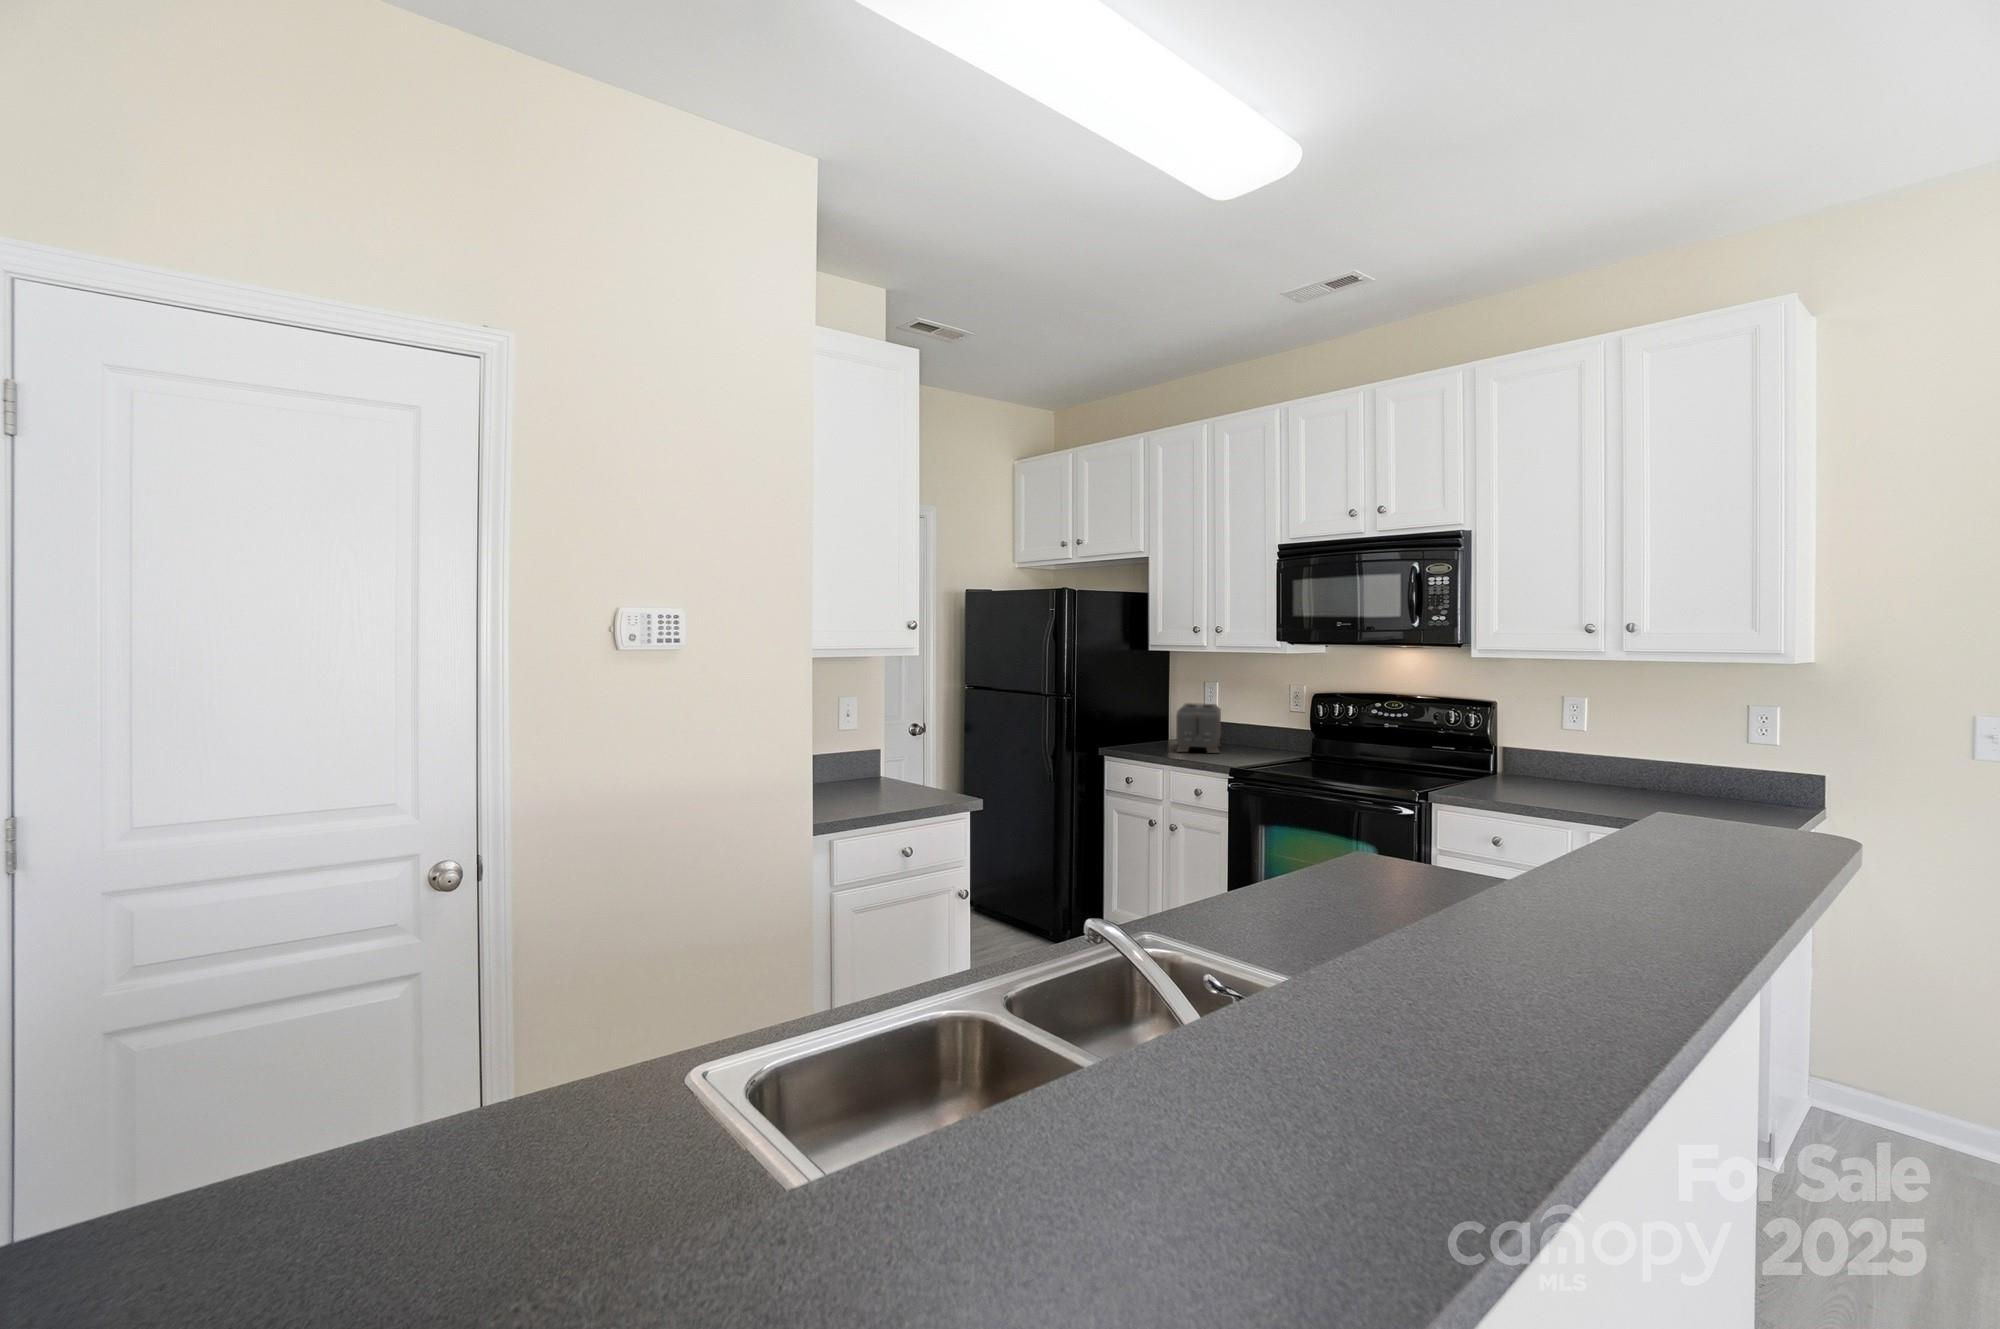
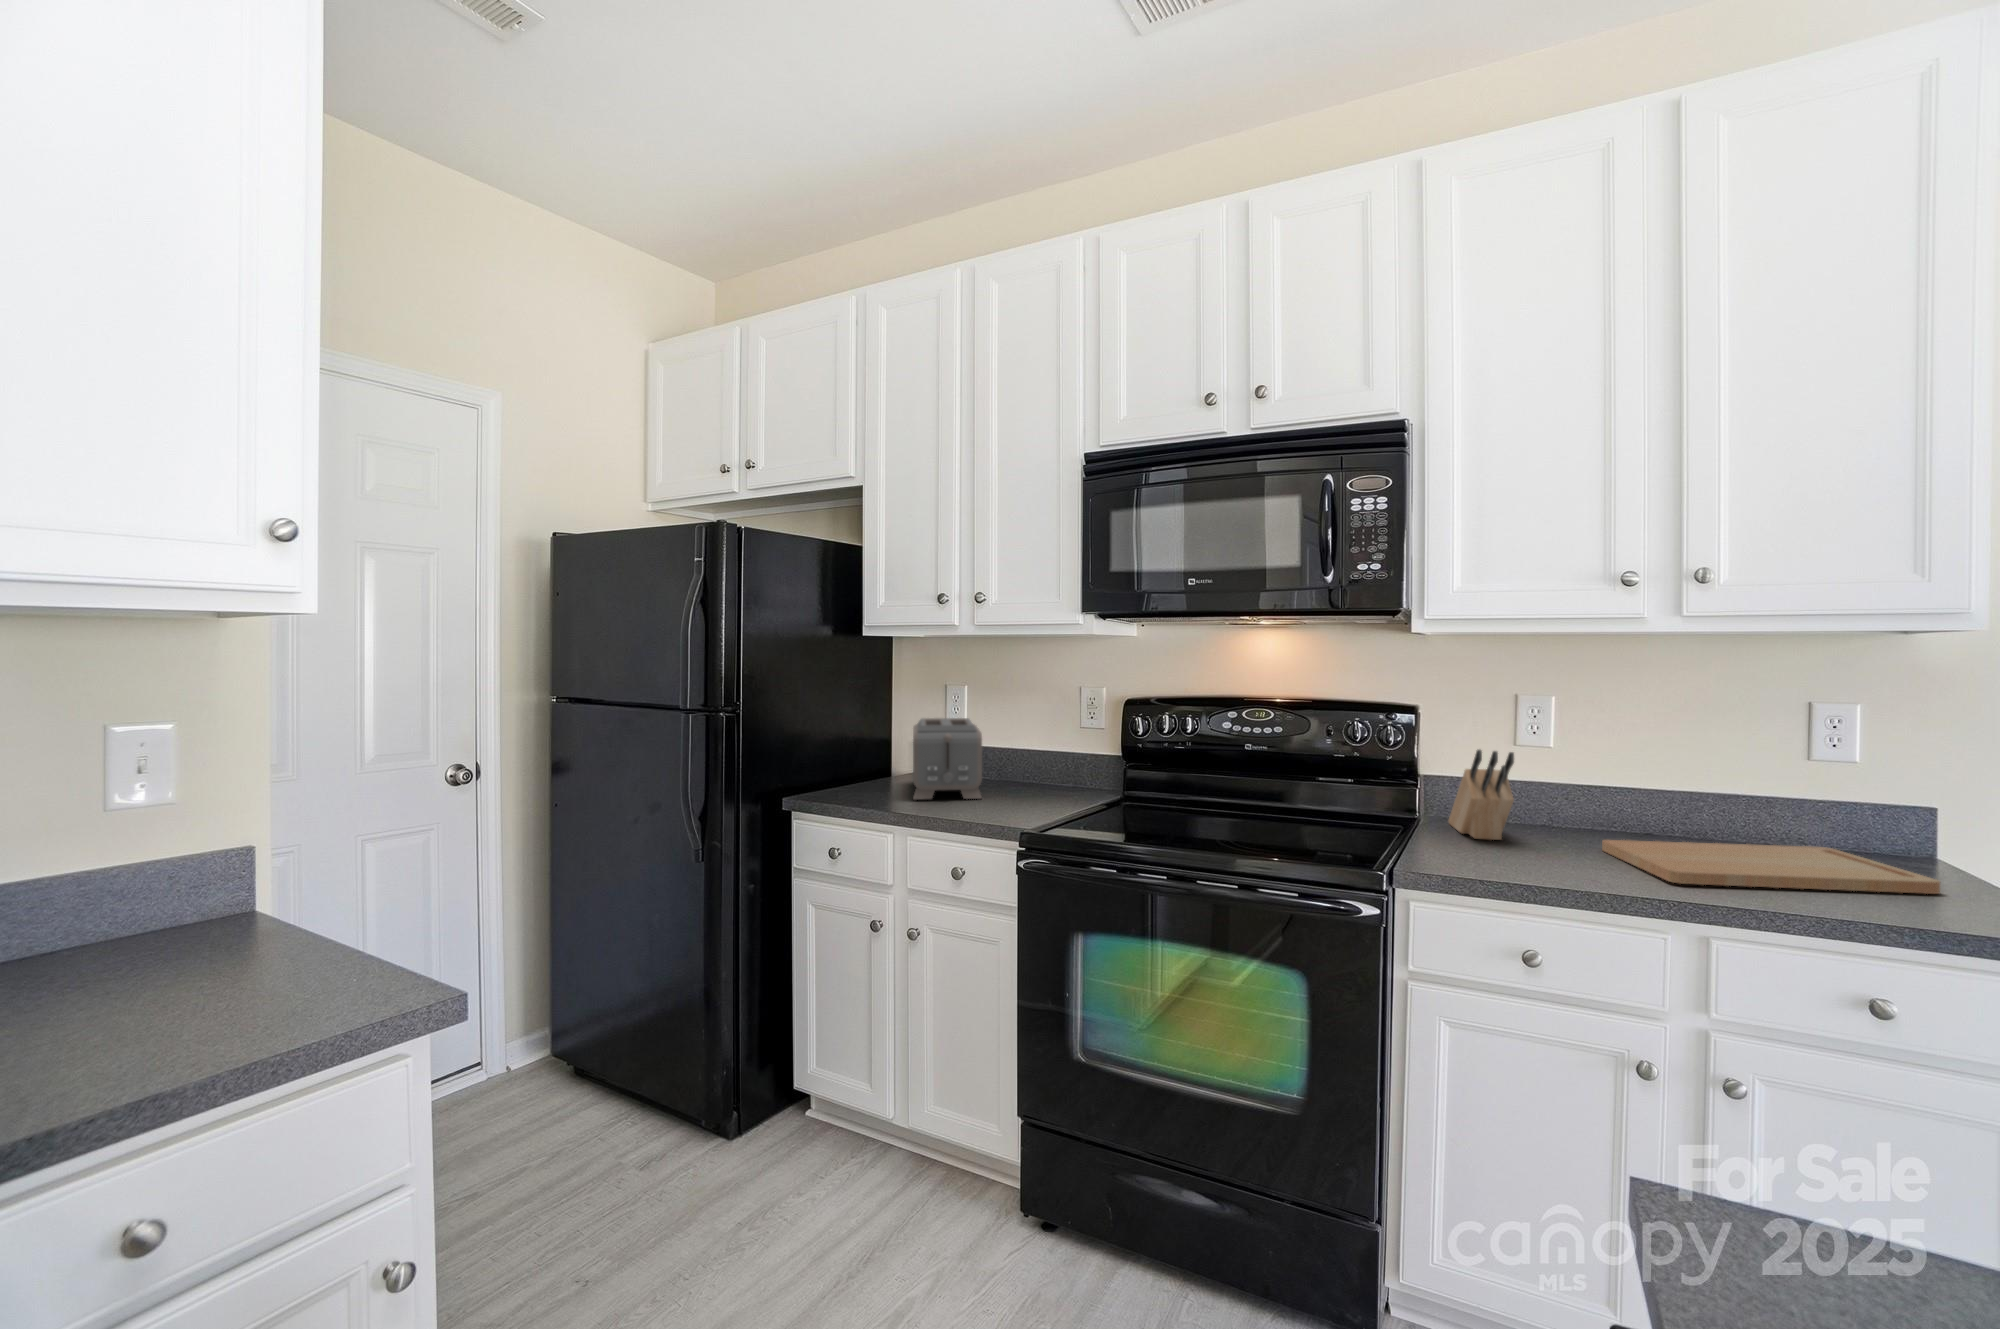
knife block: none [1507,728,1537,785] -> present [1449,750,1514,840]
cutting board: none [1586,786,1756,816] -> present [1602,840,1940,894]

